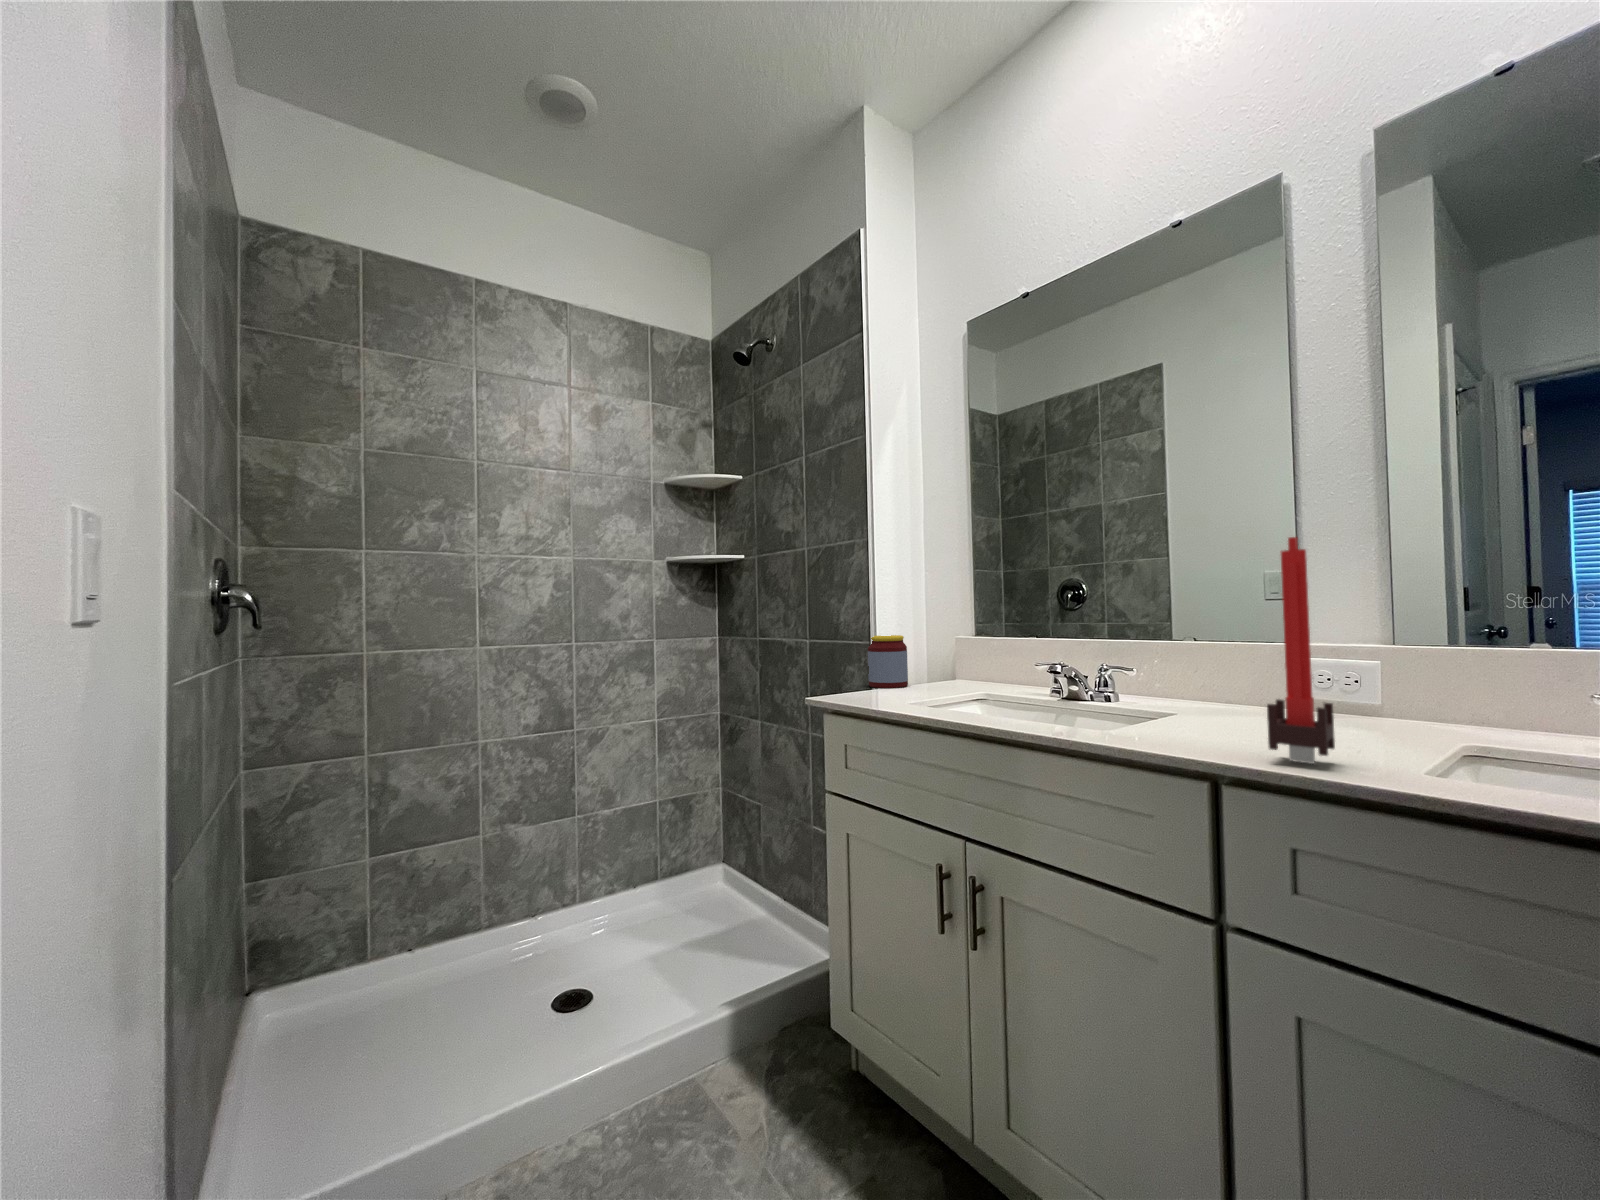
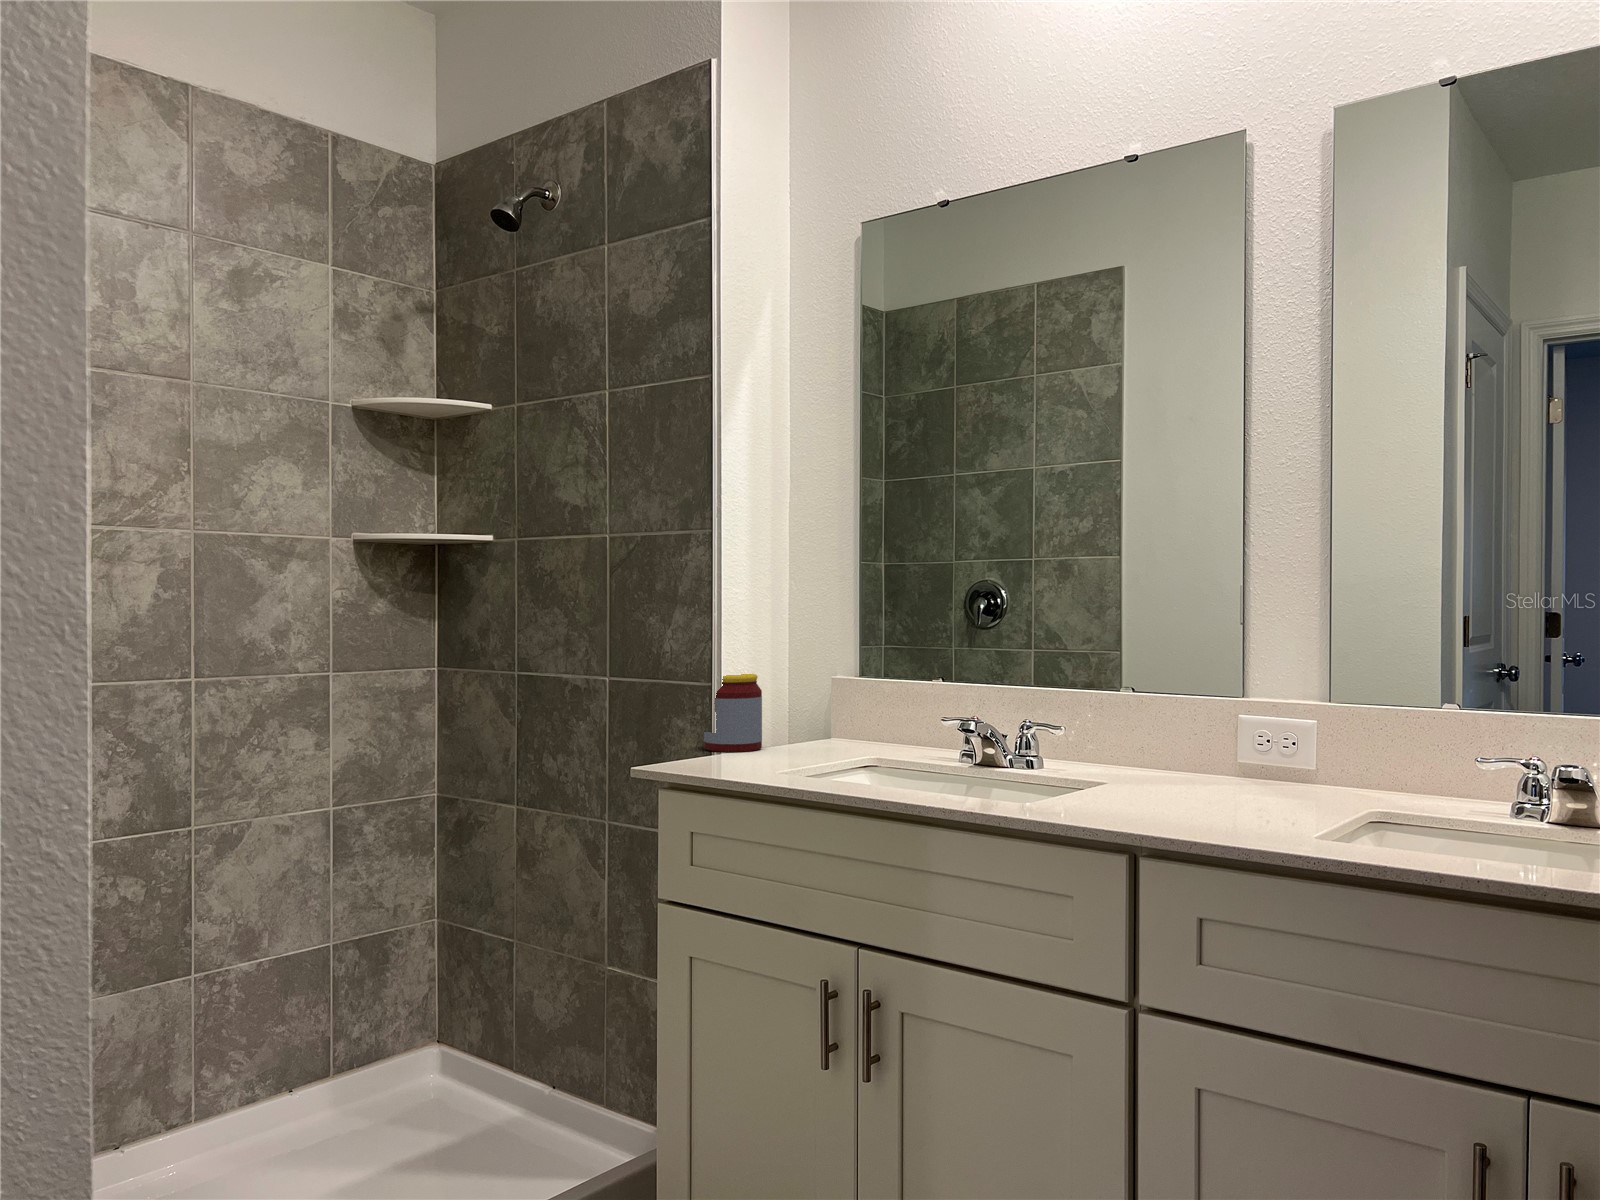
candle: present [1267,537,1335,764] -> none [1184,595,1243,831]

